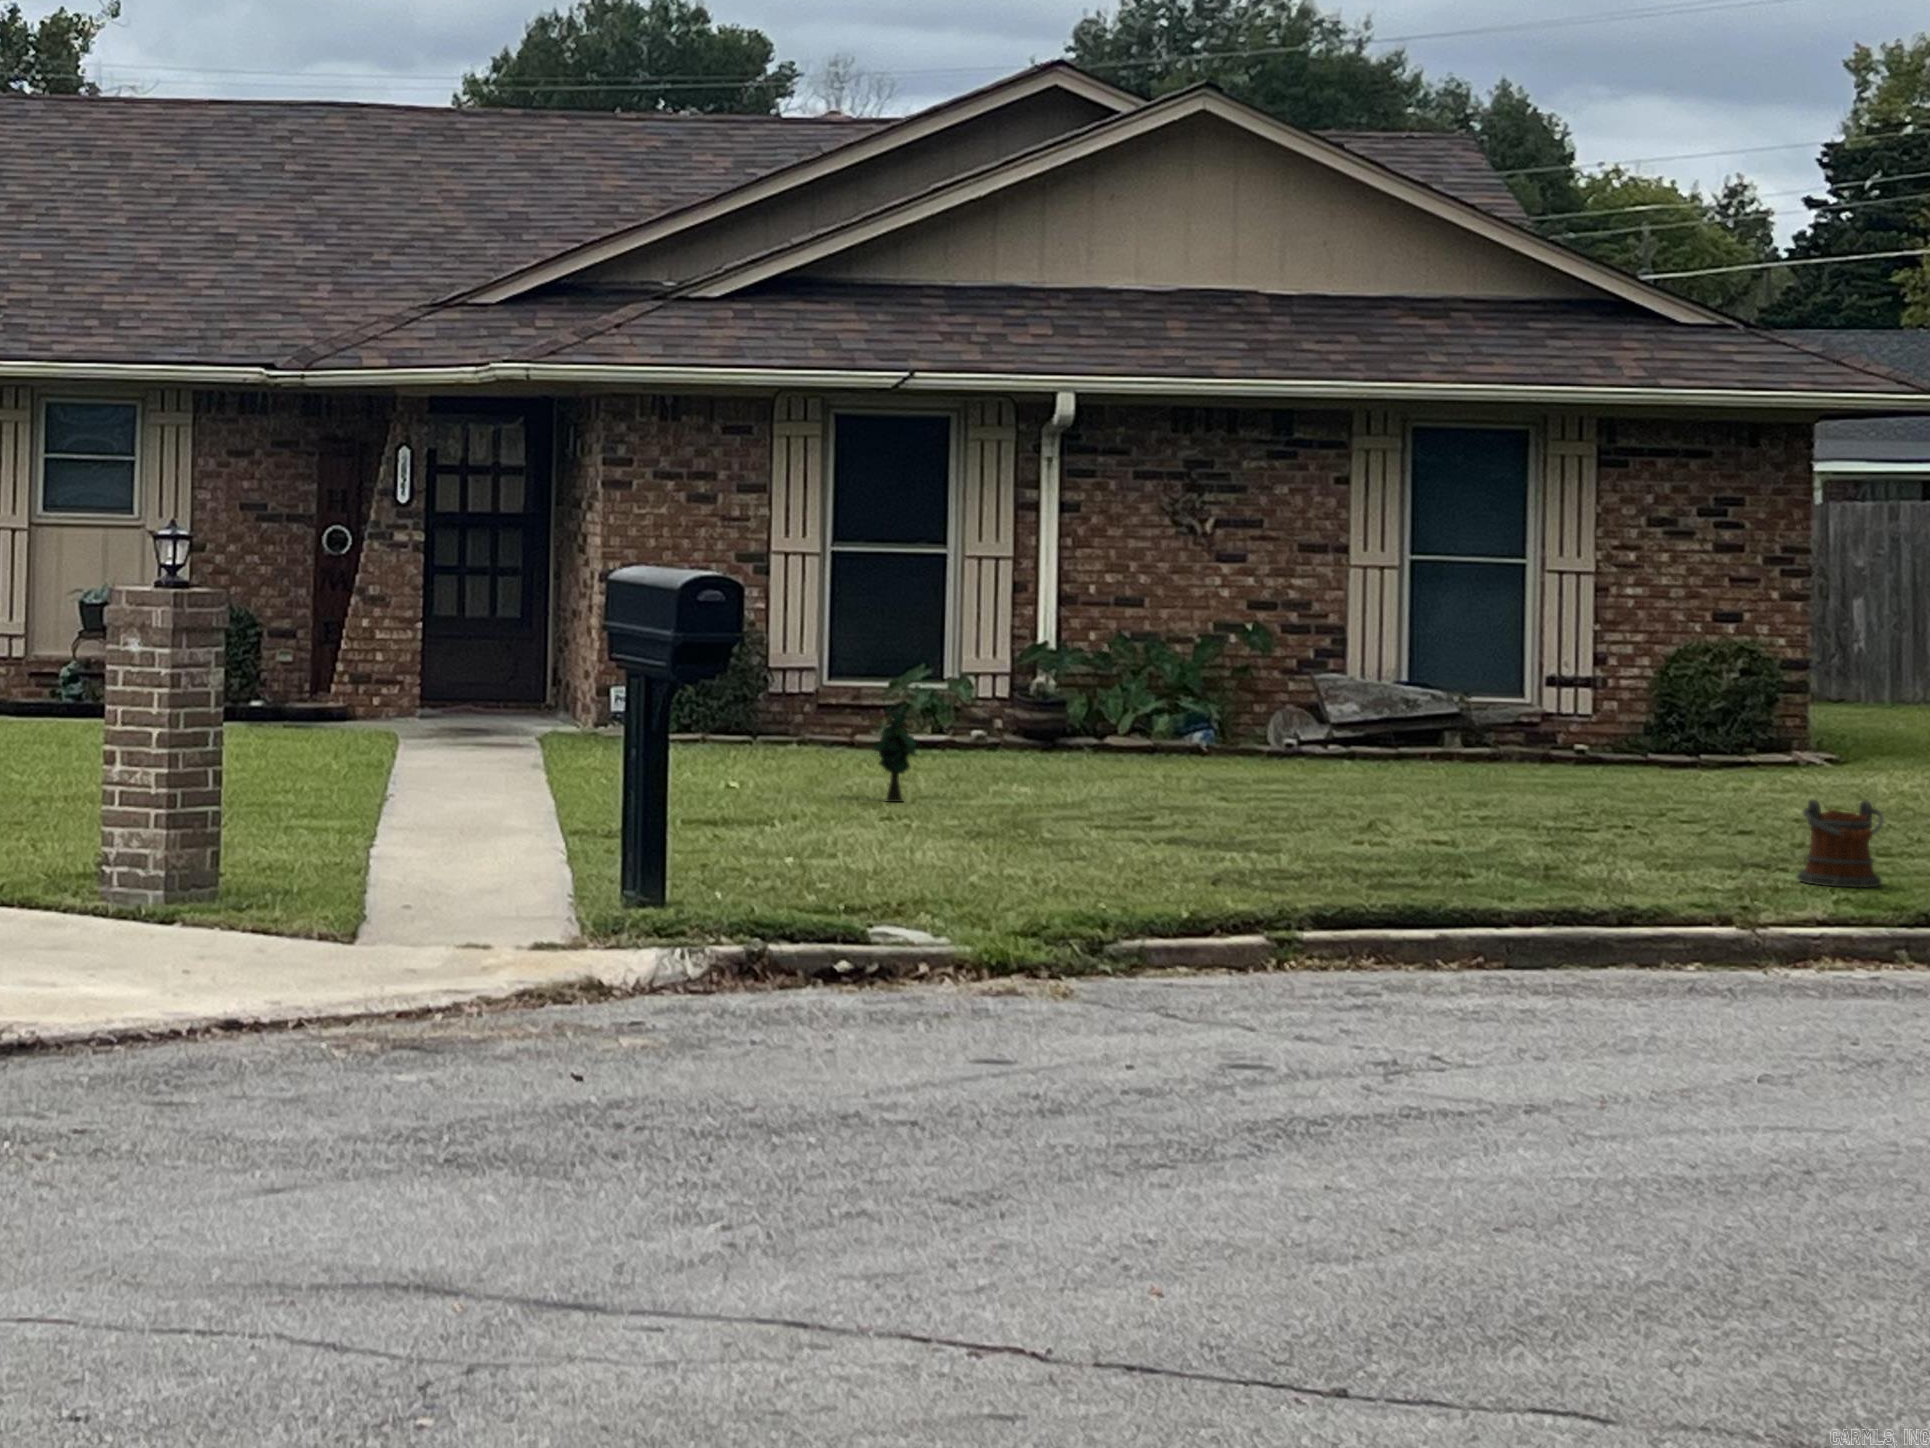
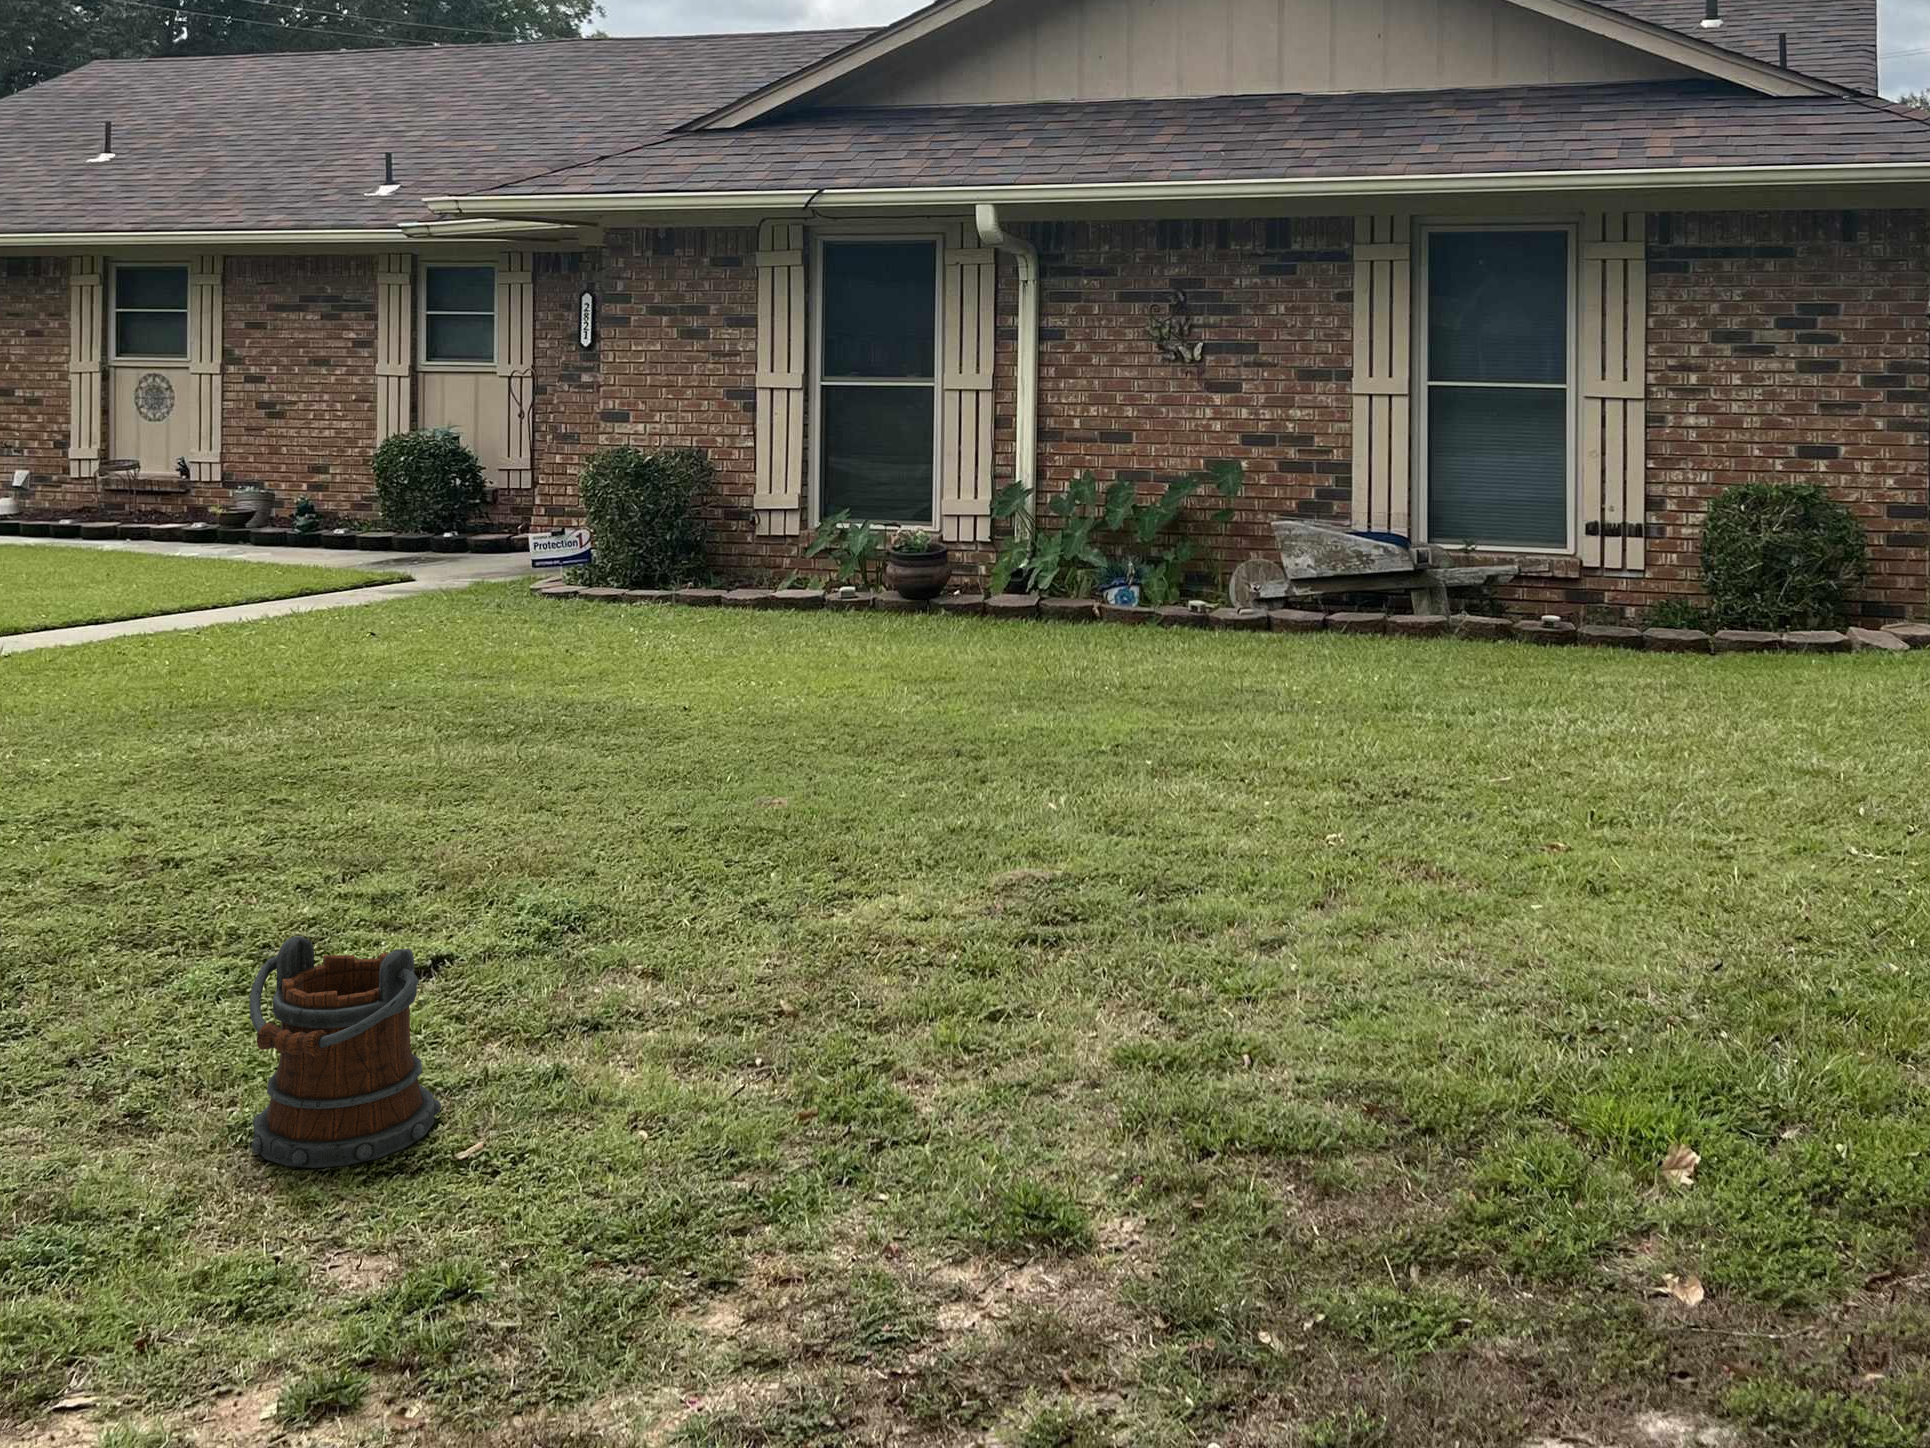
decorative plant: present [873,705,917,802] -> none [236,579,309,699]

